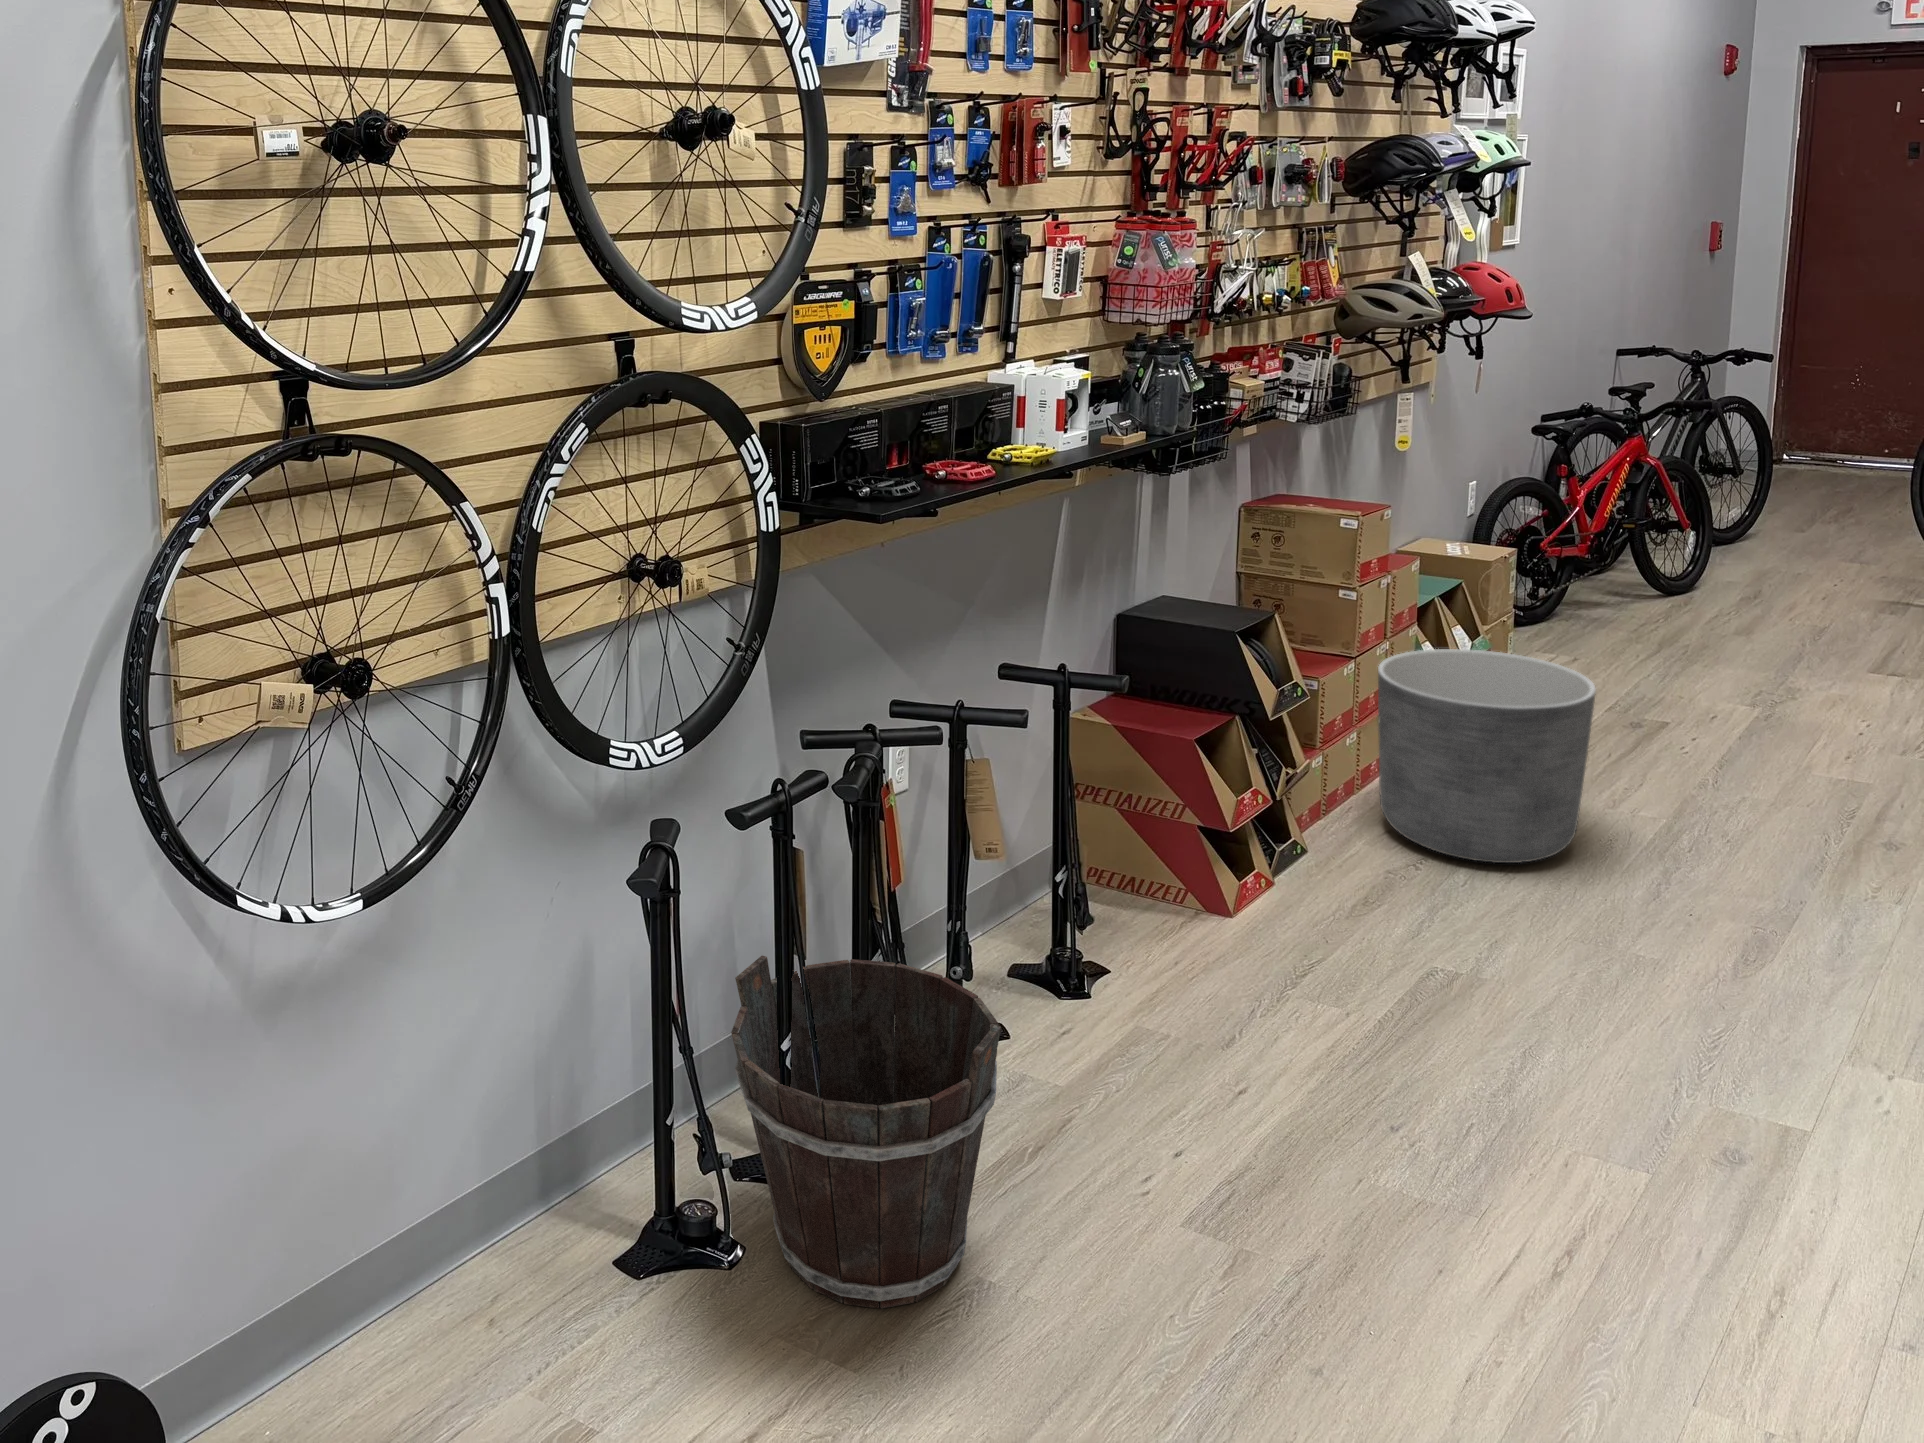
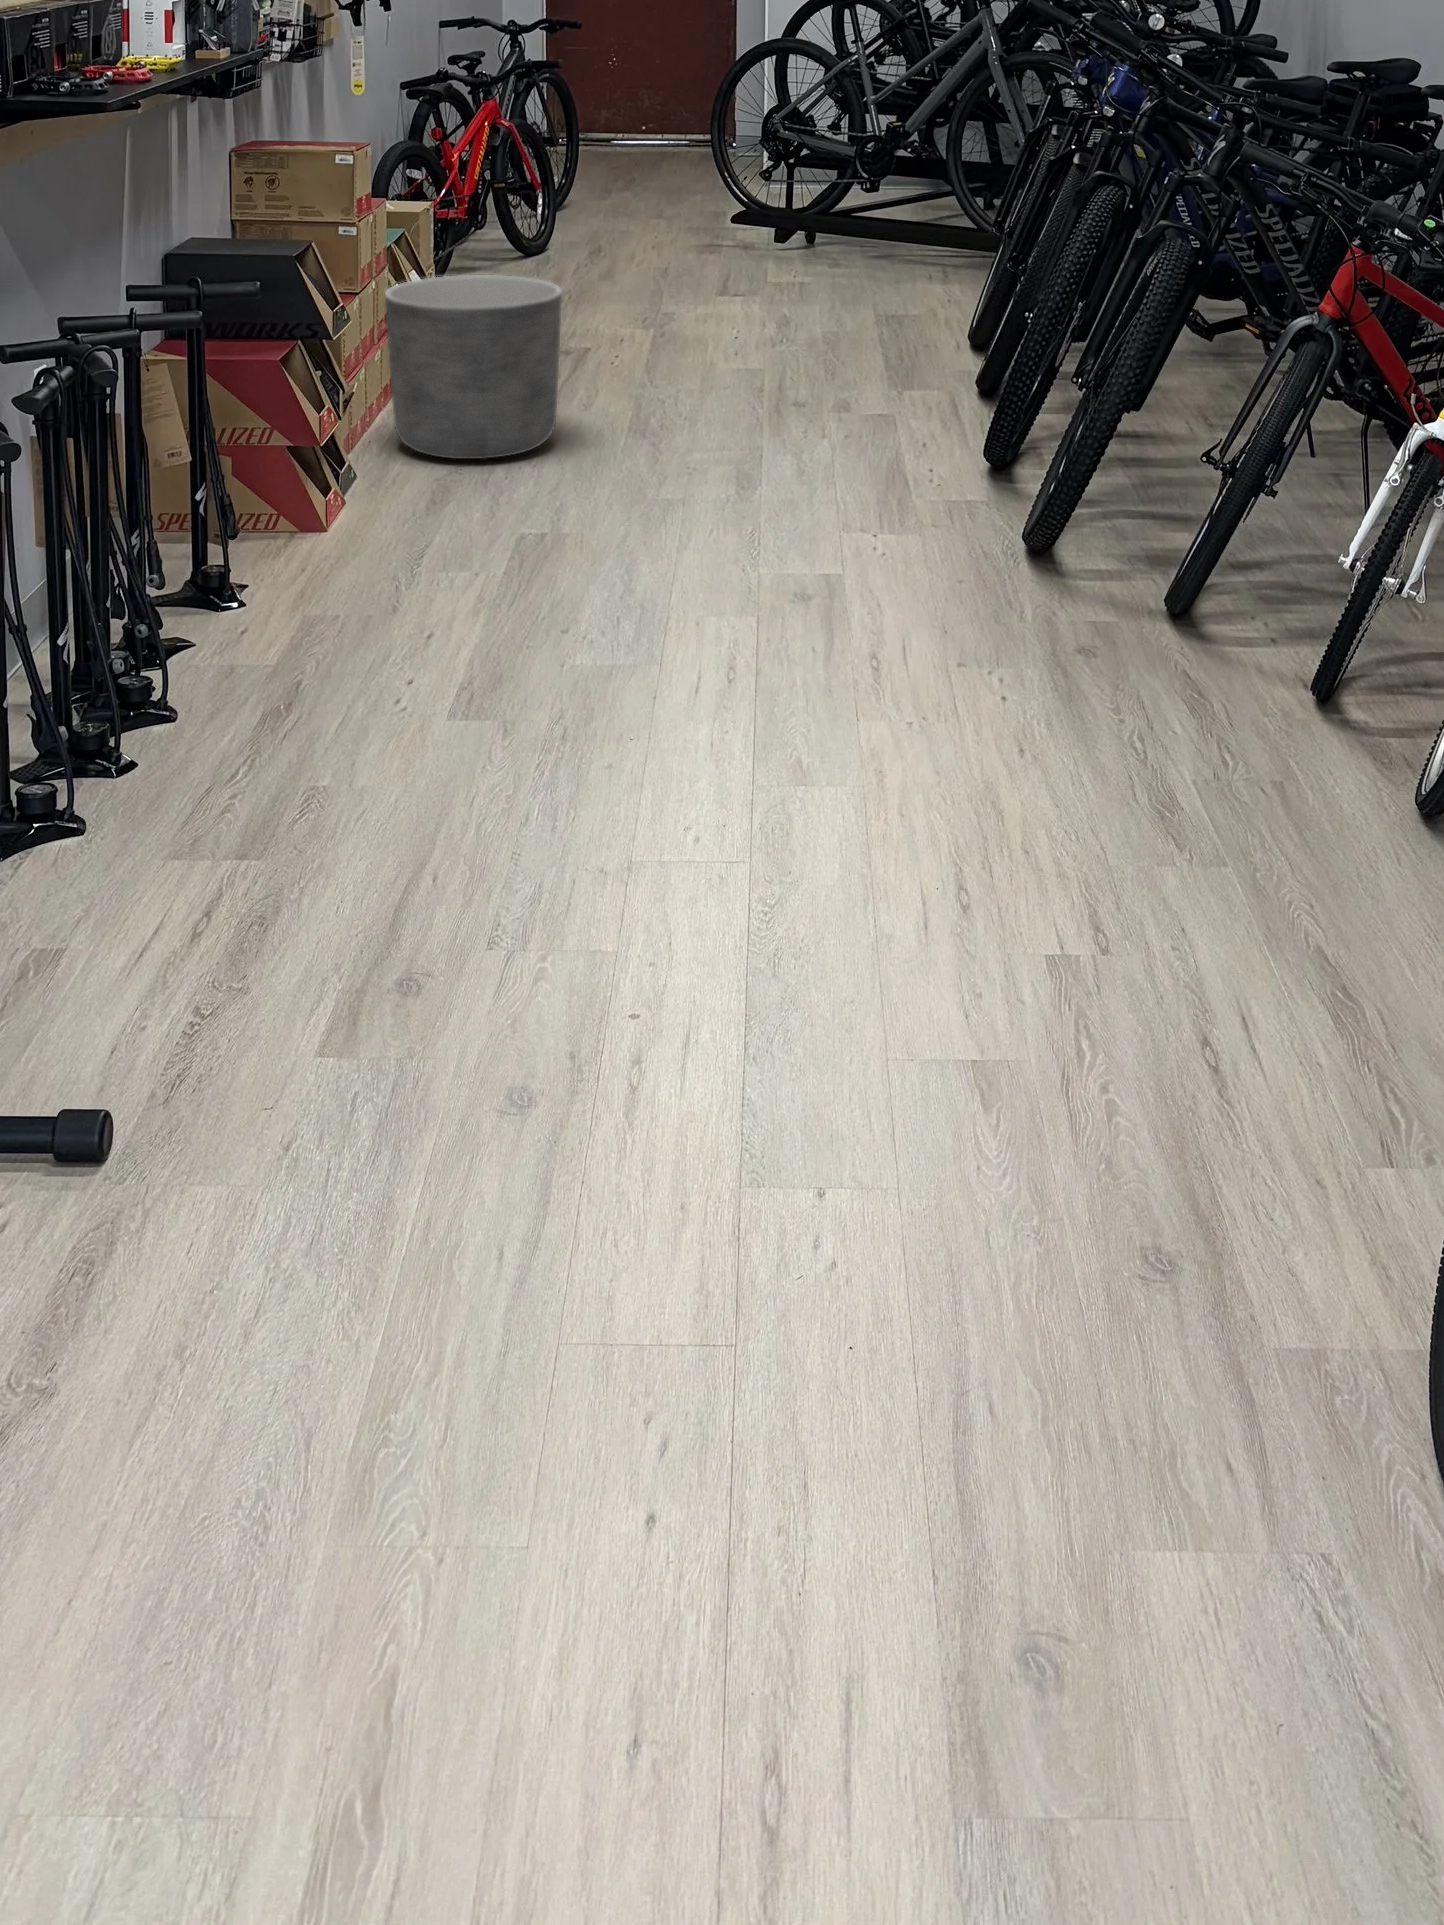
bucket: present [731,956,1001,1308] -> none [45,523,308,811]

